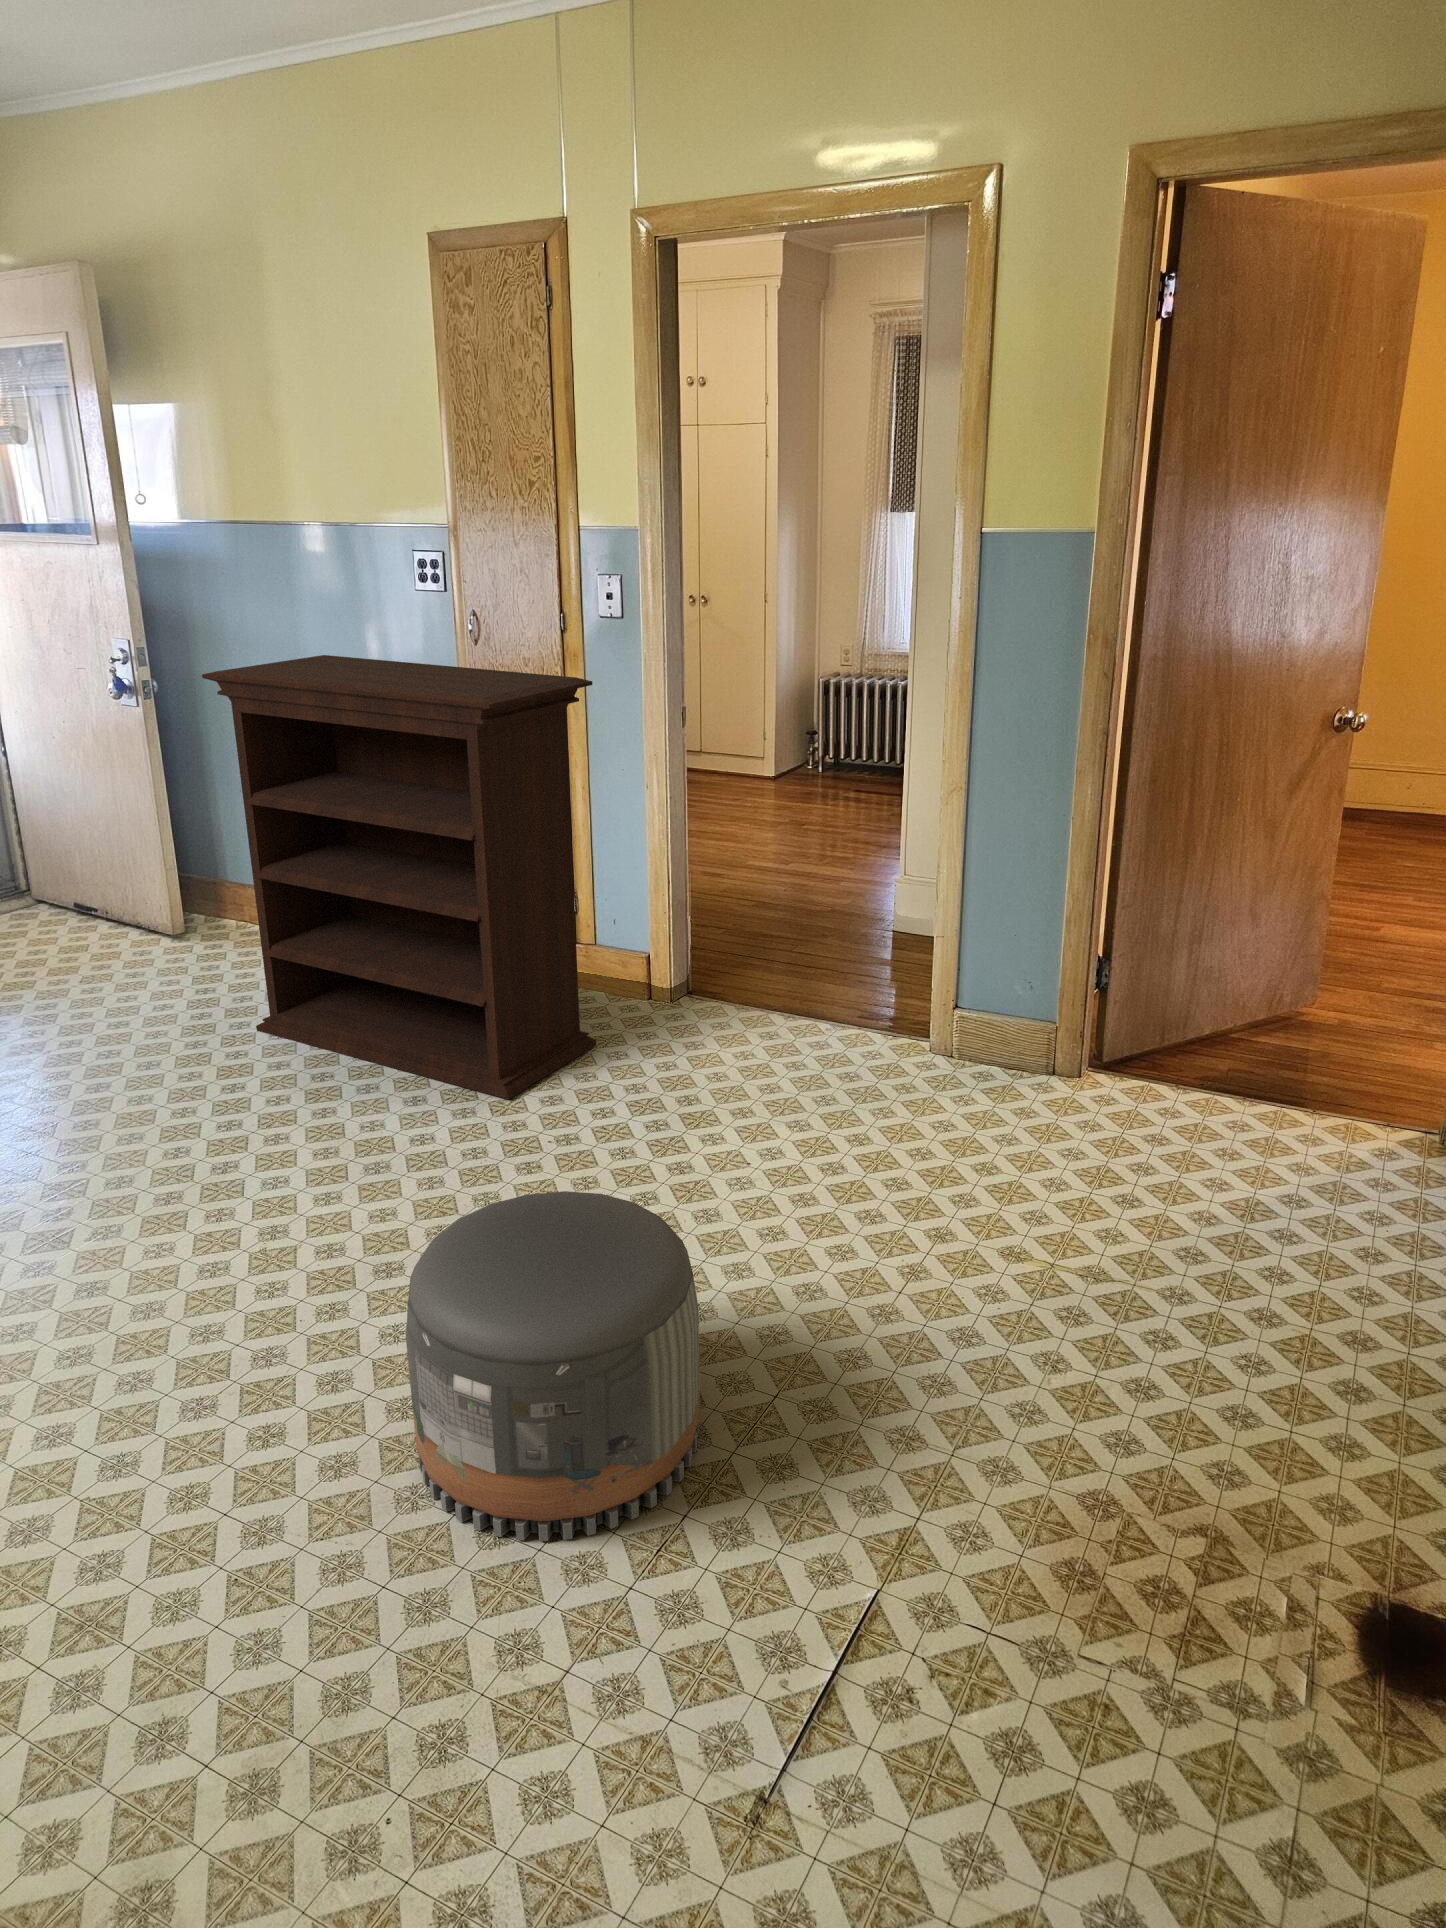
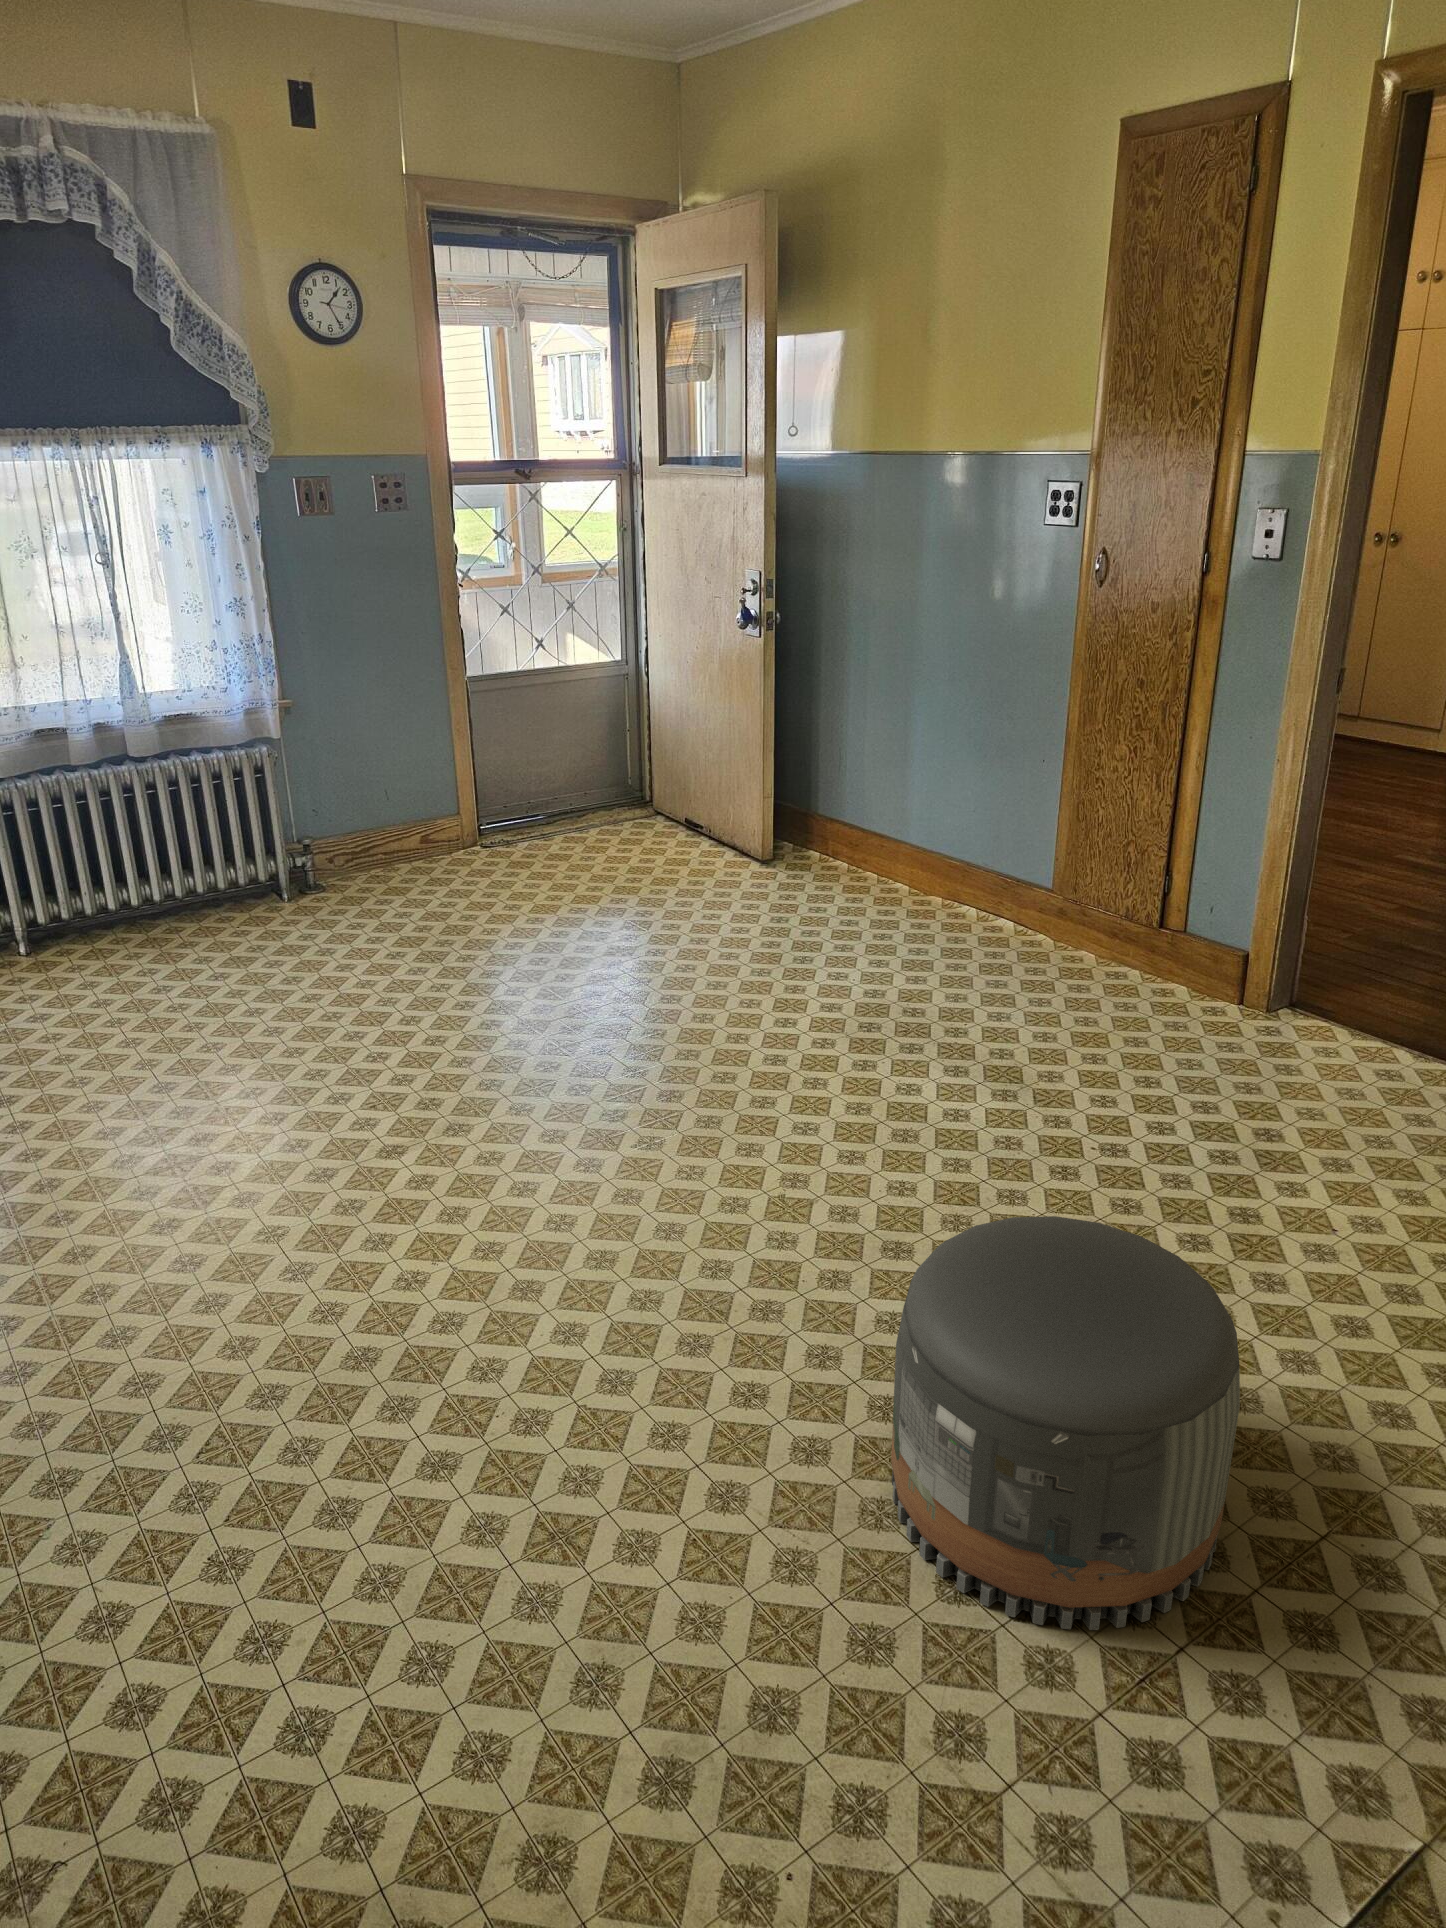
bookshelf: present [202,655,596,1099] -> none [816,594,1229,1090]

